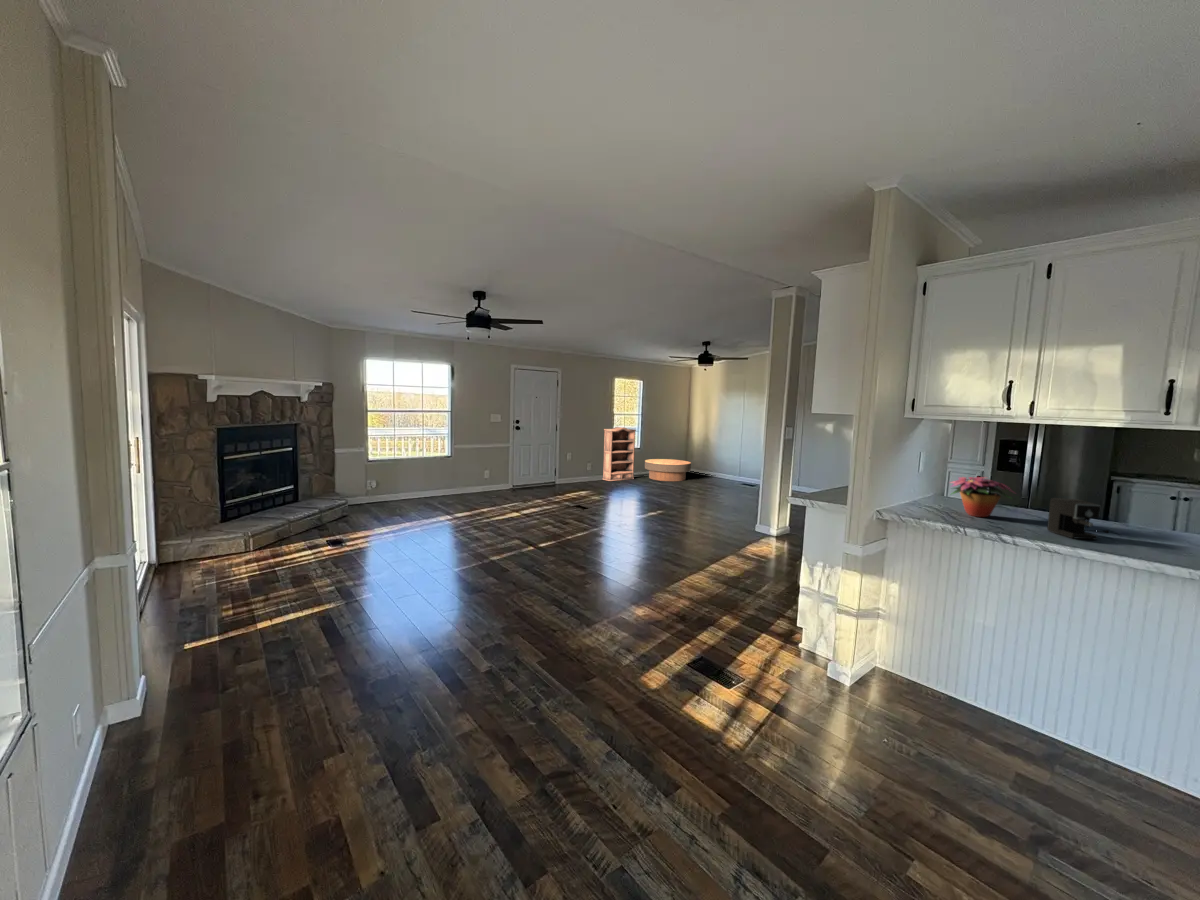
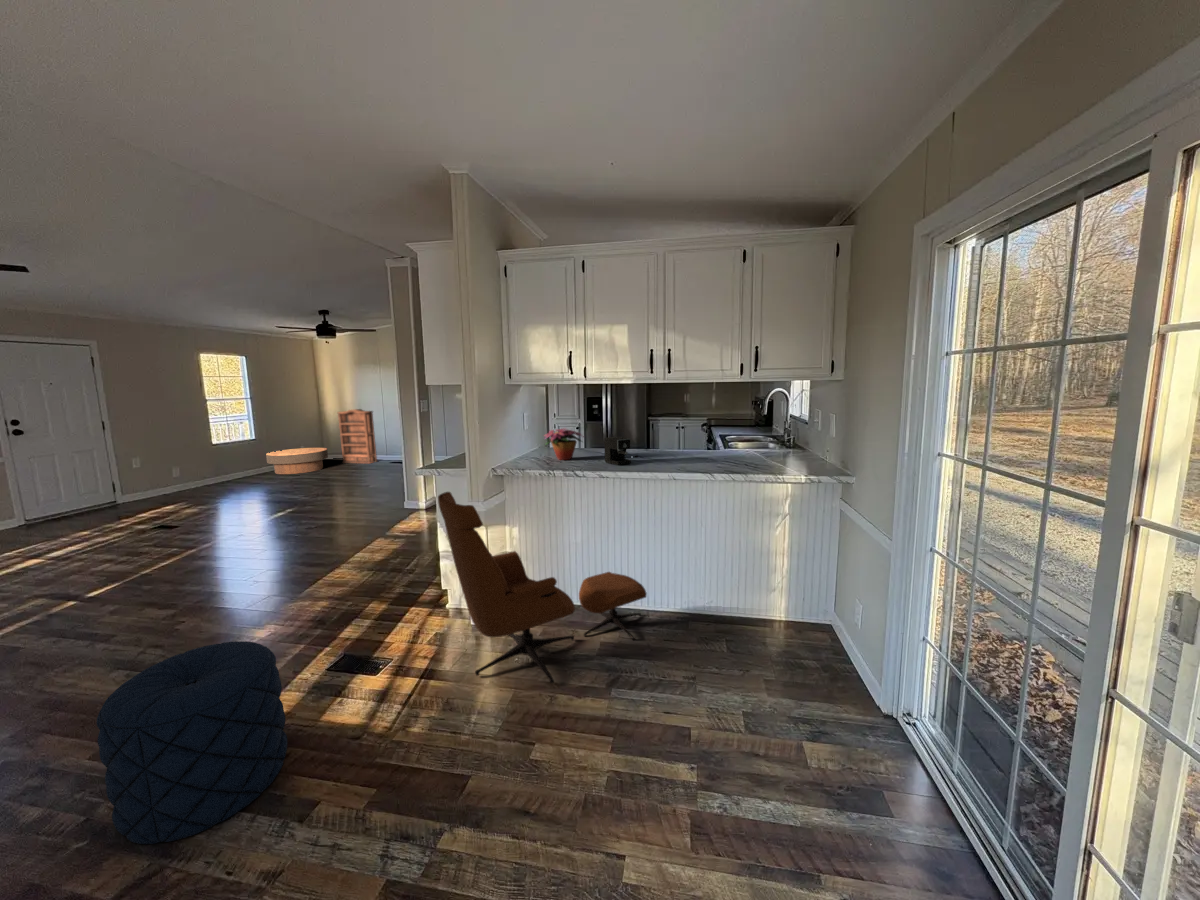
bookshelf: present [603,427,636,481] -> present [338,409,377,463]
lounge chair: none [818,527,1105,790] -> present [438,492,647,683]
pouf: none [551,609,663,755] -> present [96,641,287,844]

